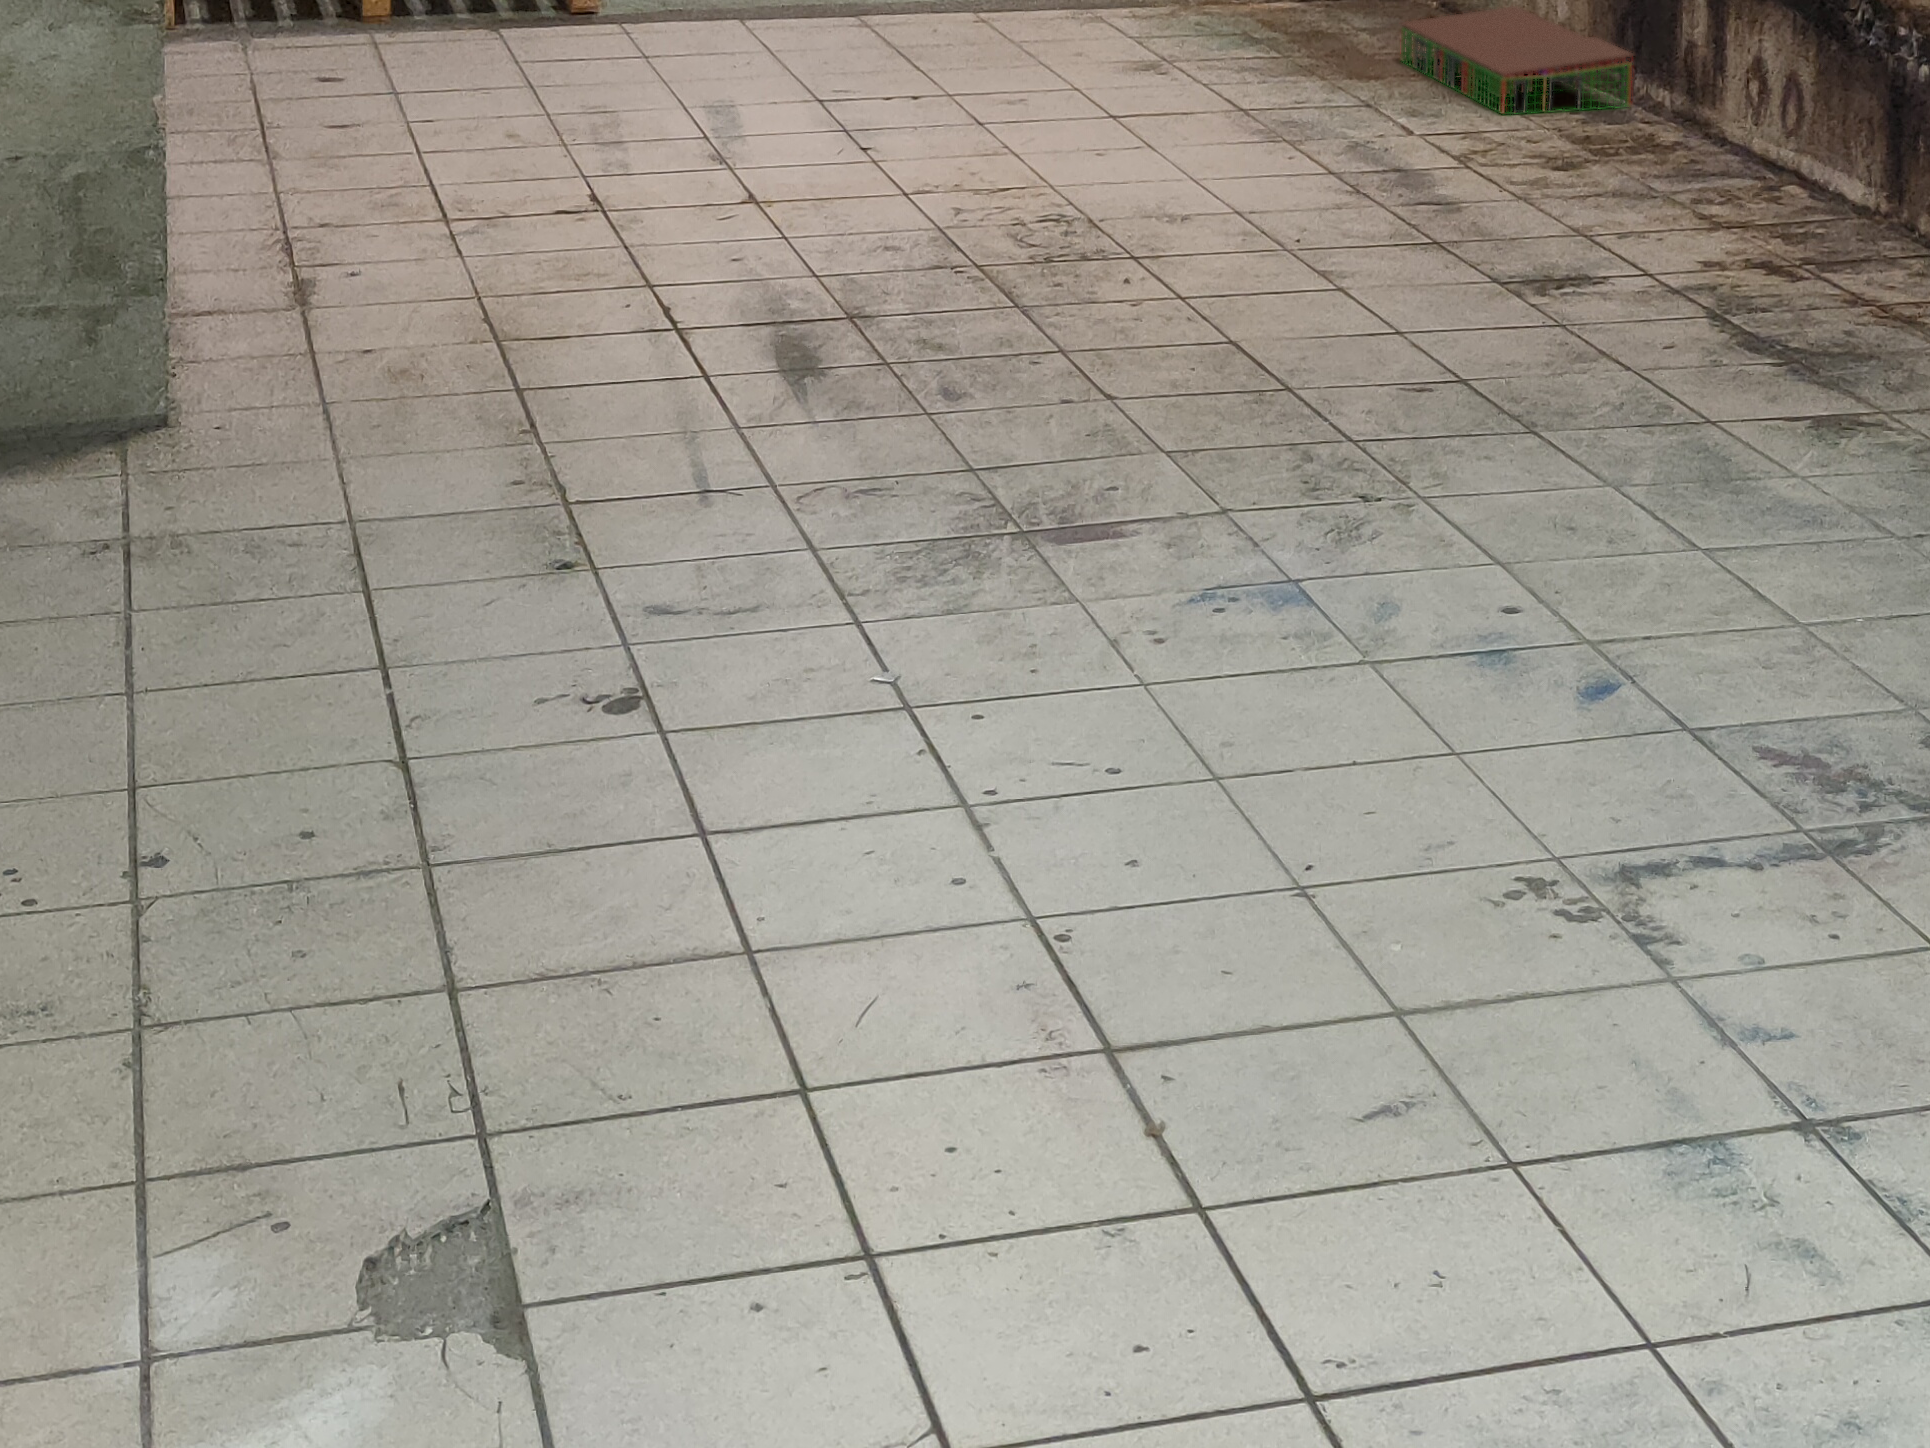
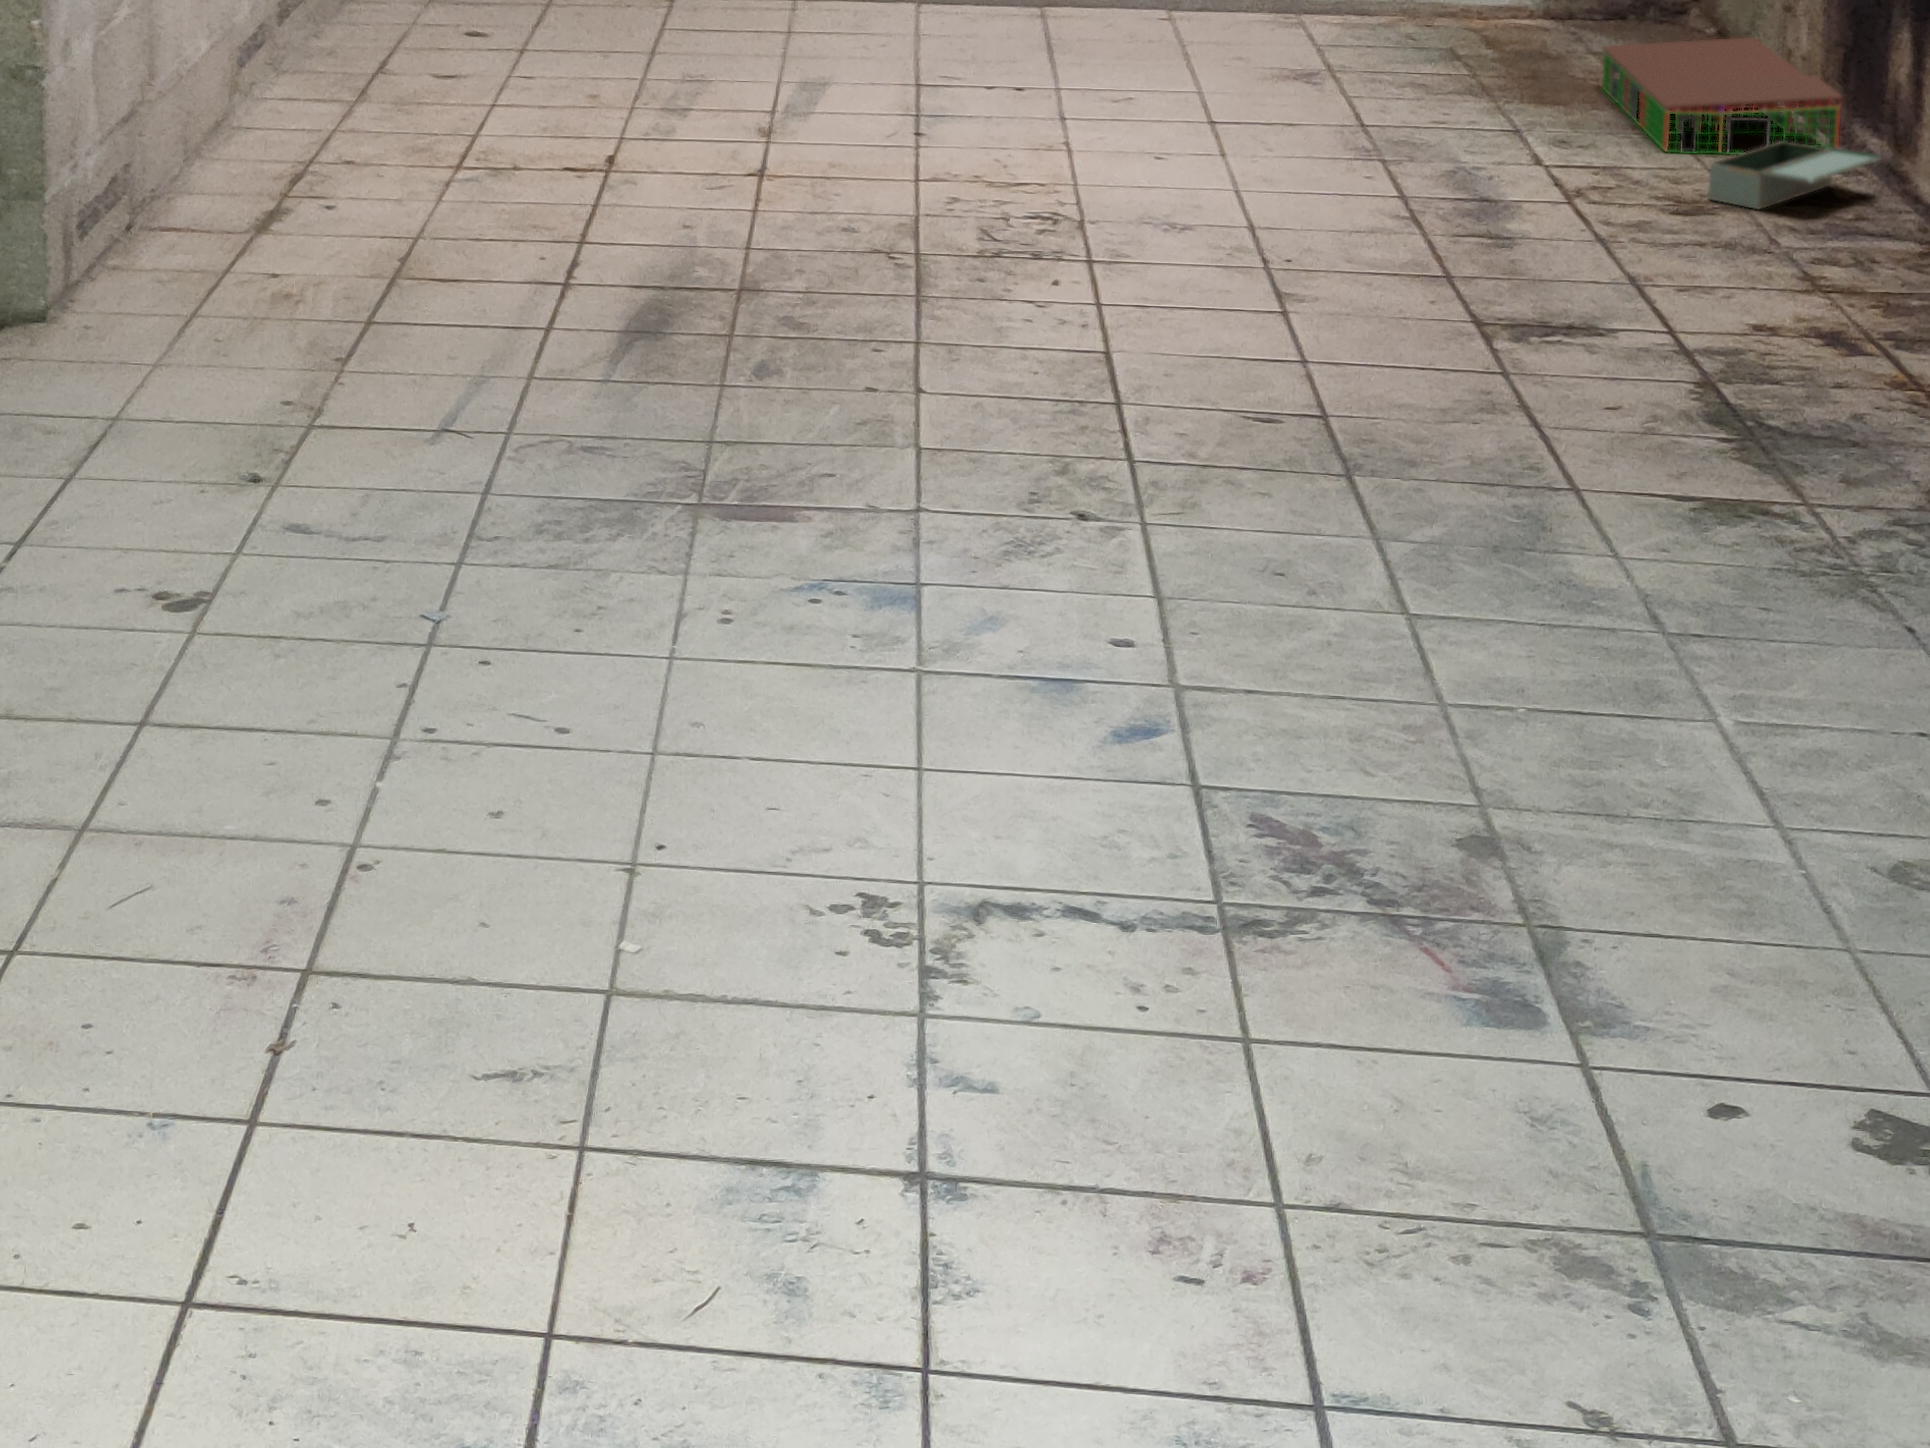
toolbox: none [1574,97,1693,160] -> present [1708,141,1881,209]

